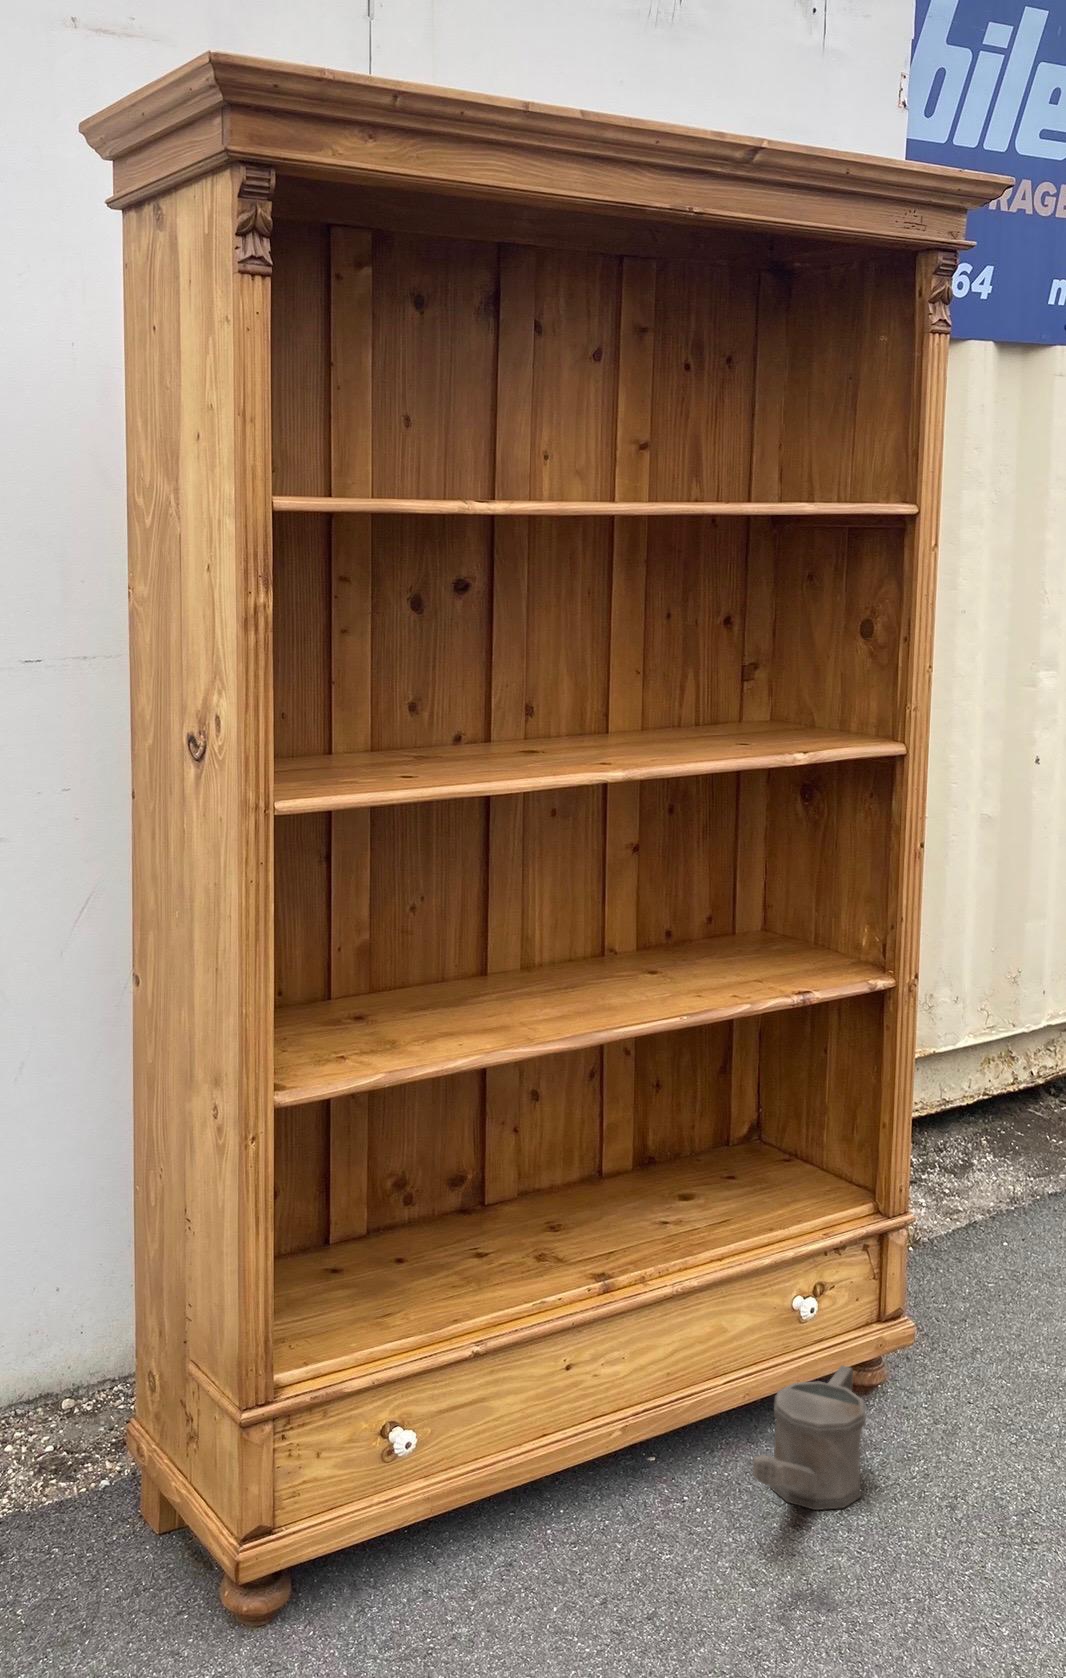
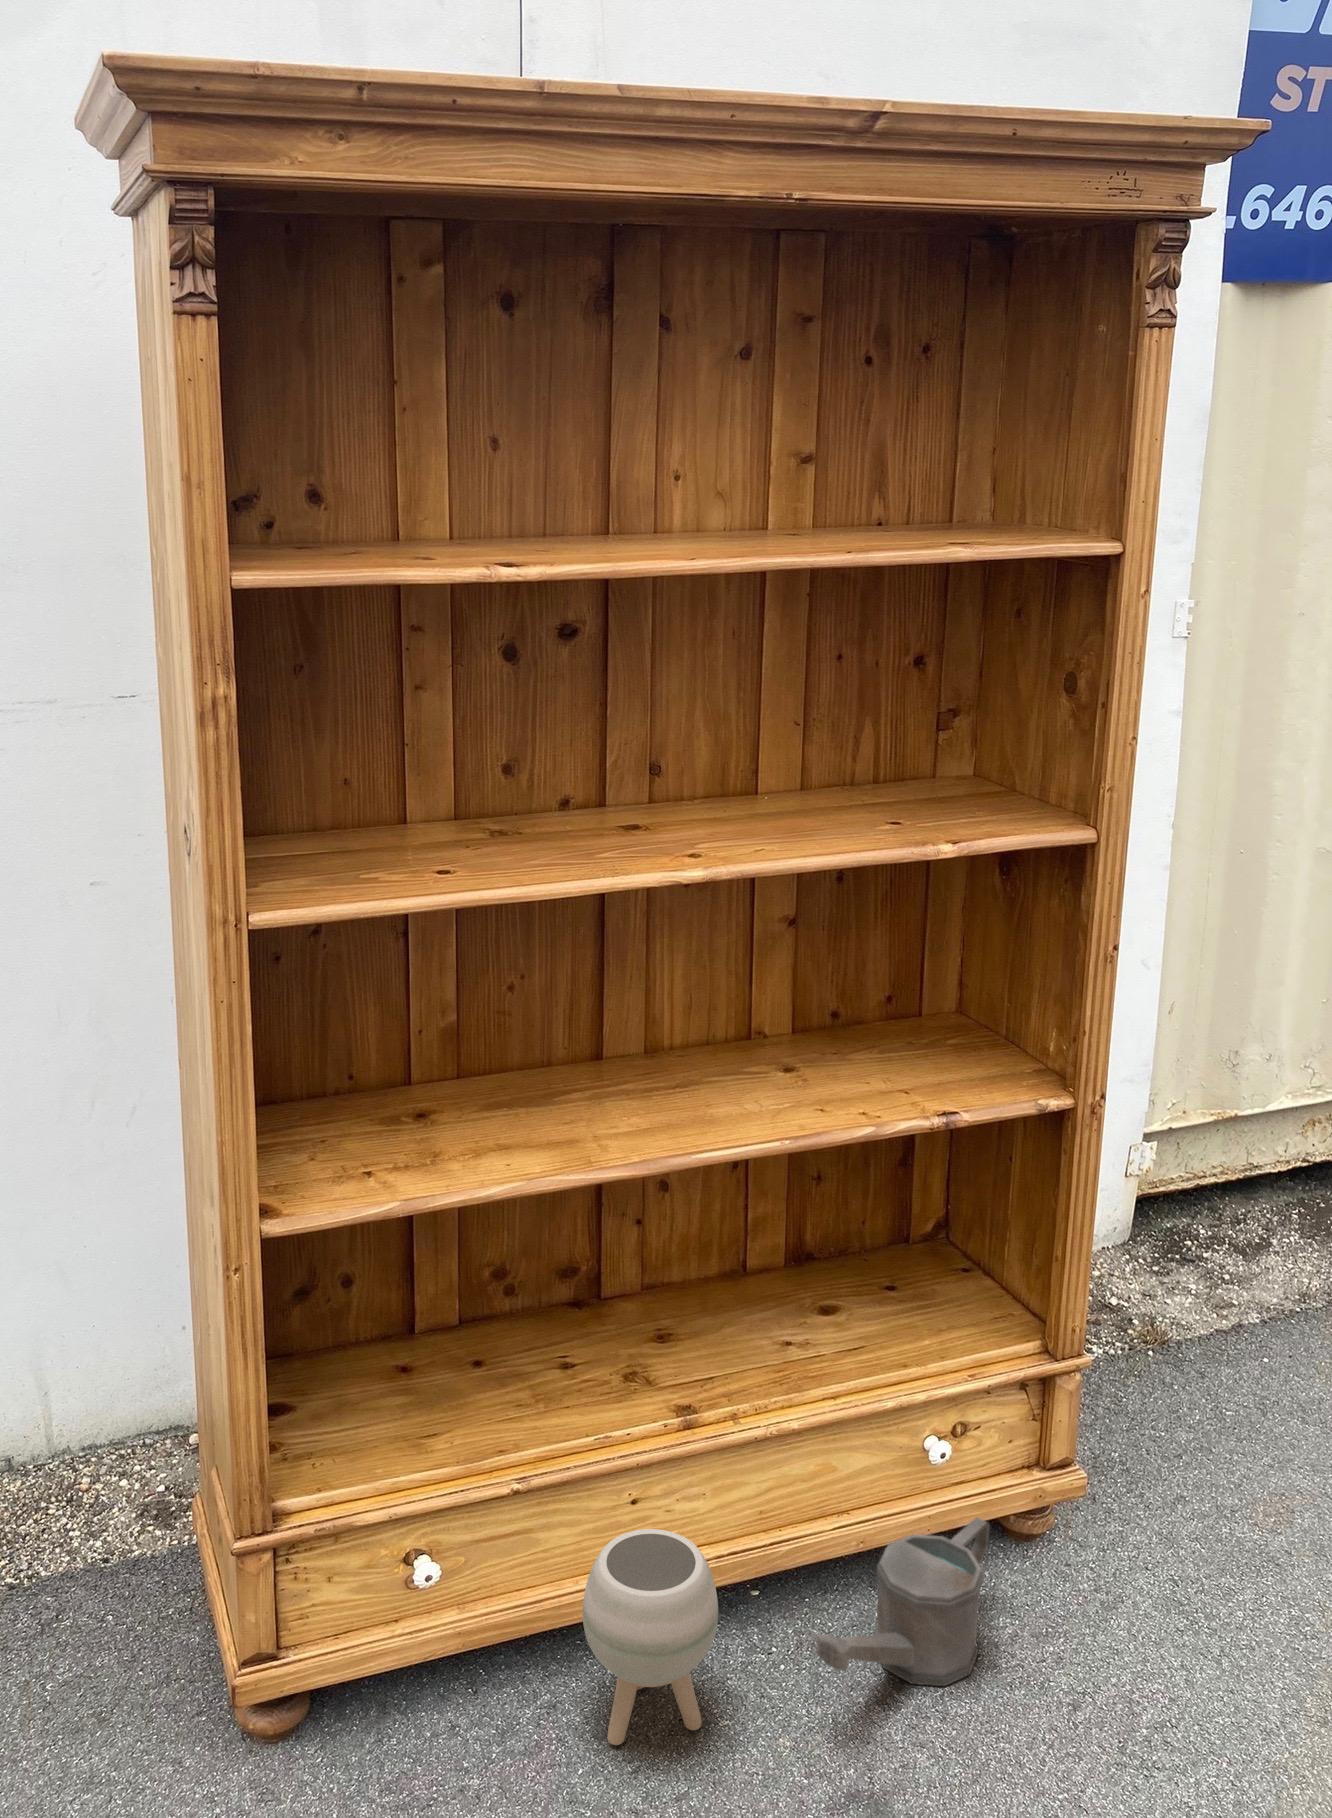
planter: none [544,1383,667,1585] -> present [583,1529,718,1745]

